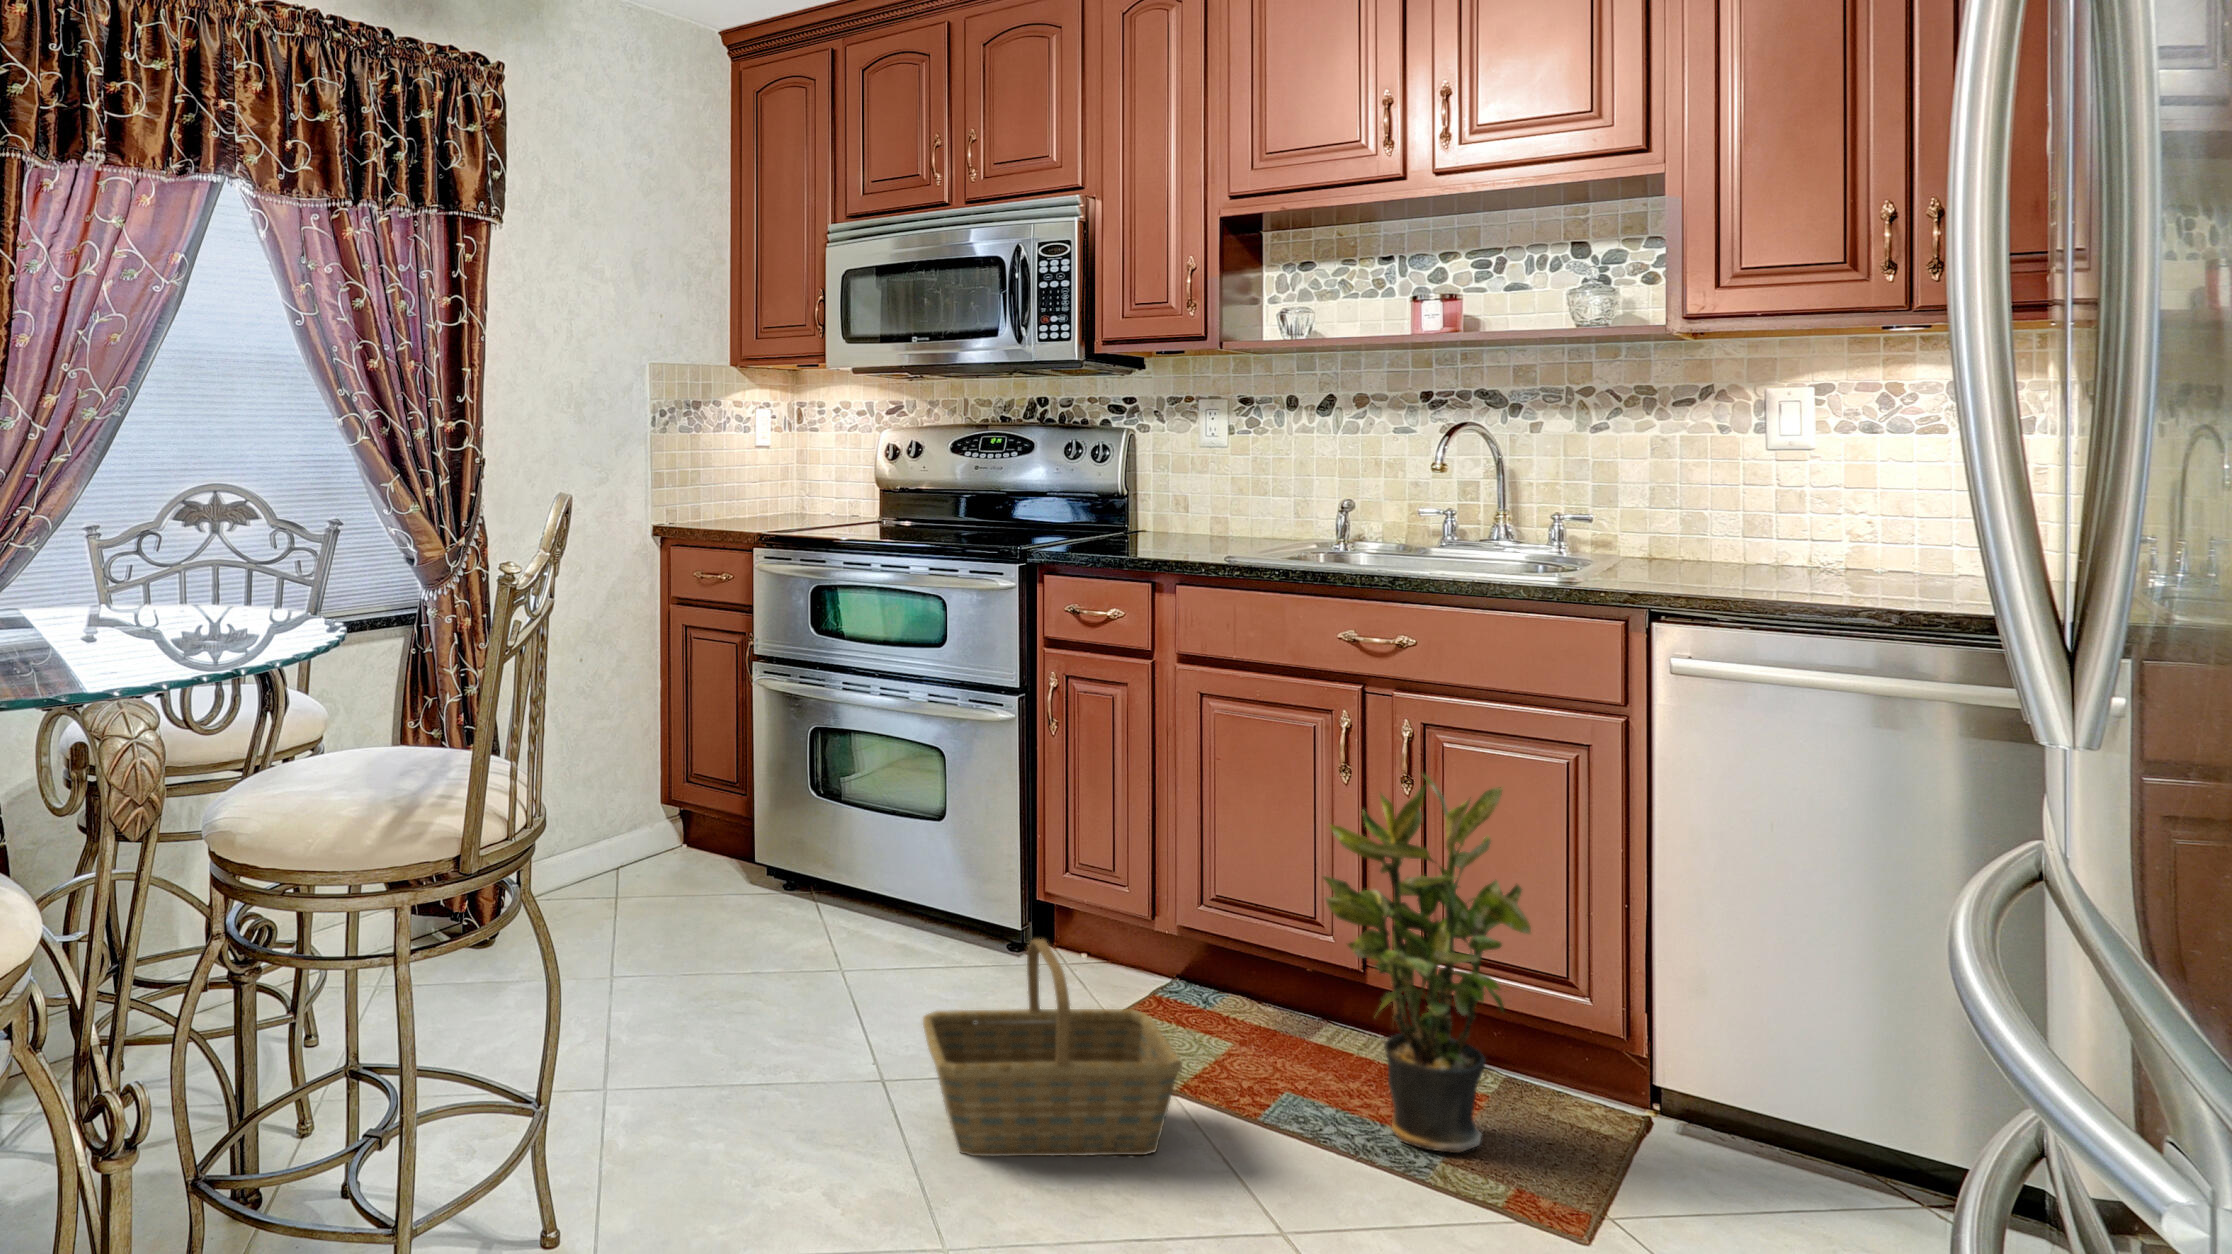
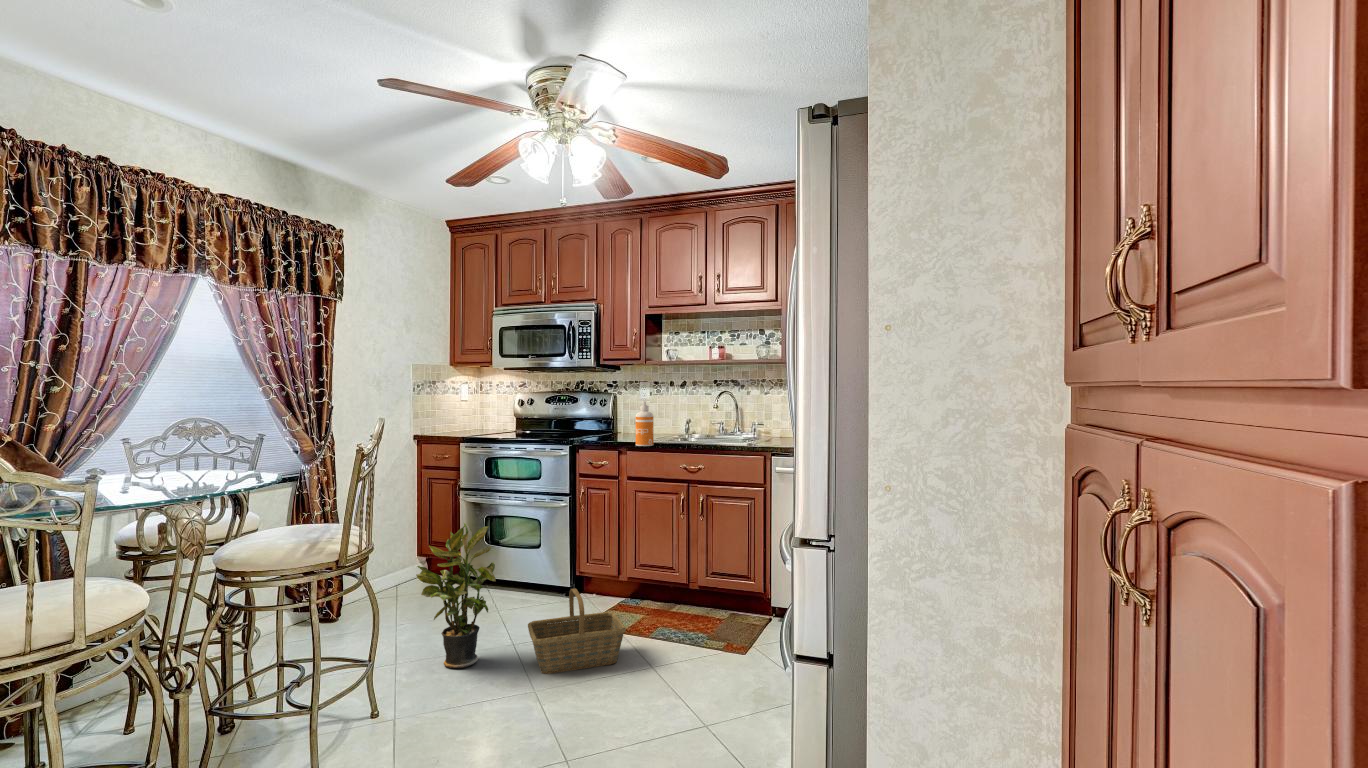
soap dispenser: none [1195,451,1246,571] -> present [636,401,654,446]
potted plant: present [1324,775,1531,1153] -> present [416,523,496,668]

